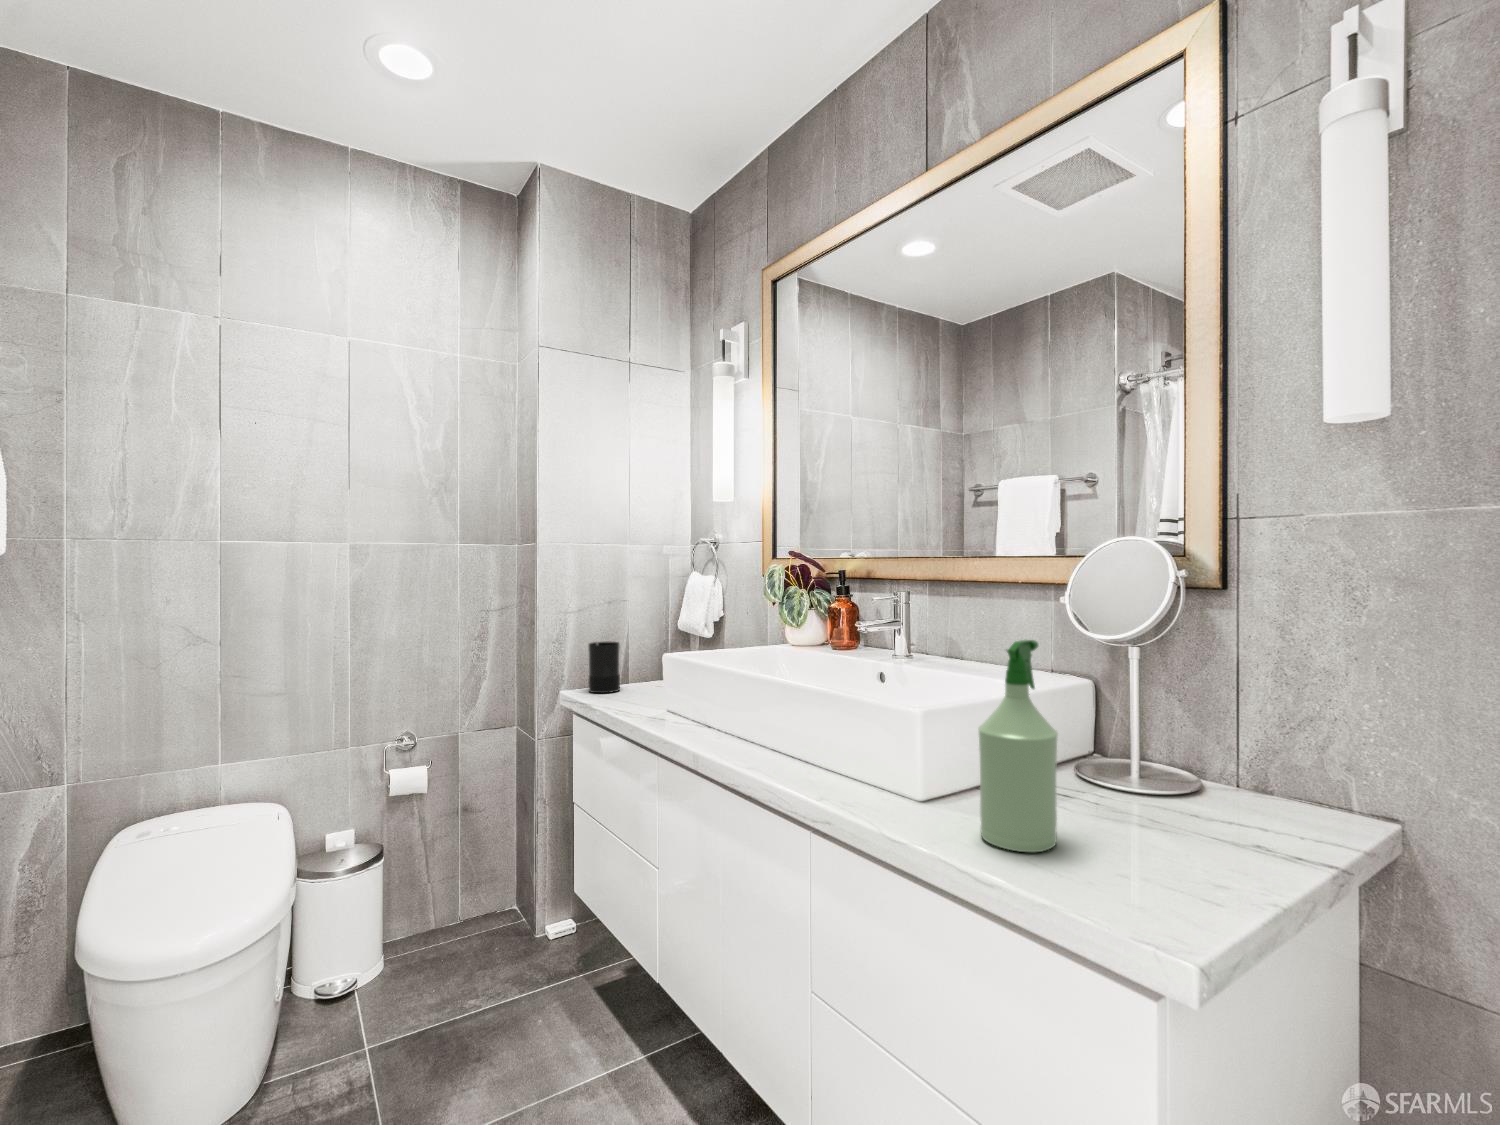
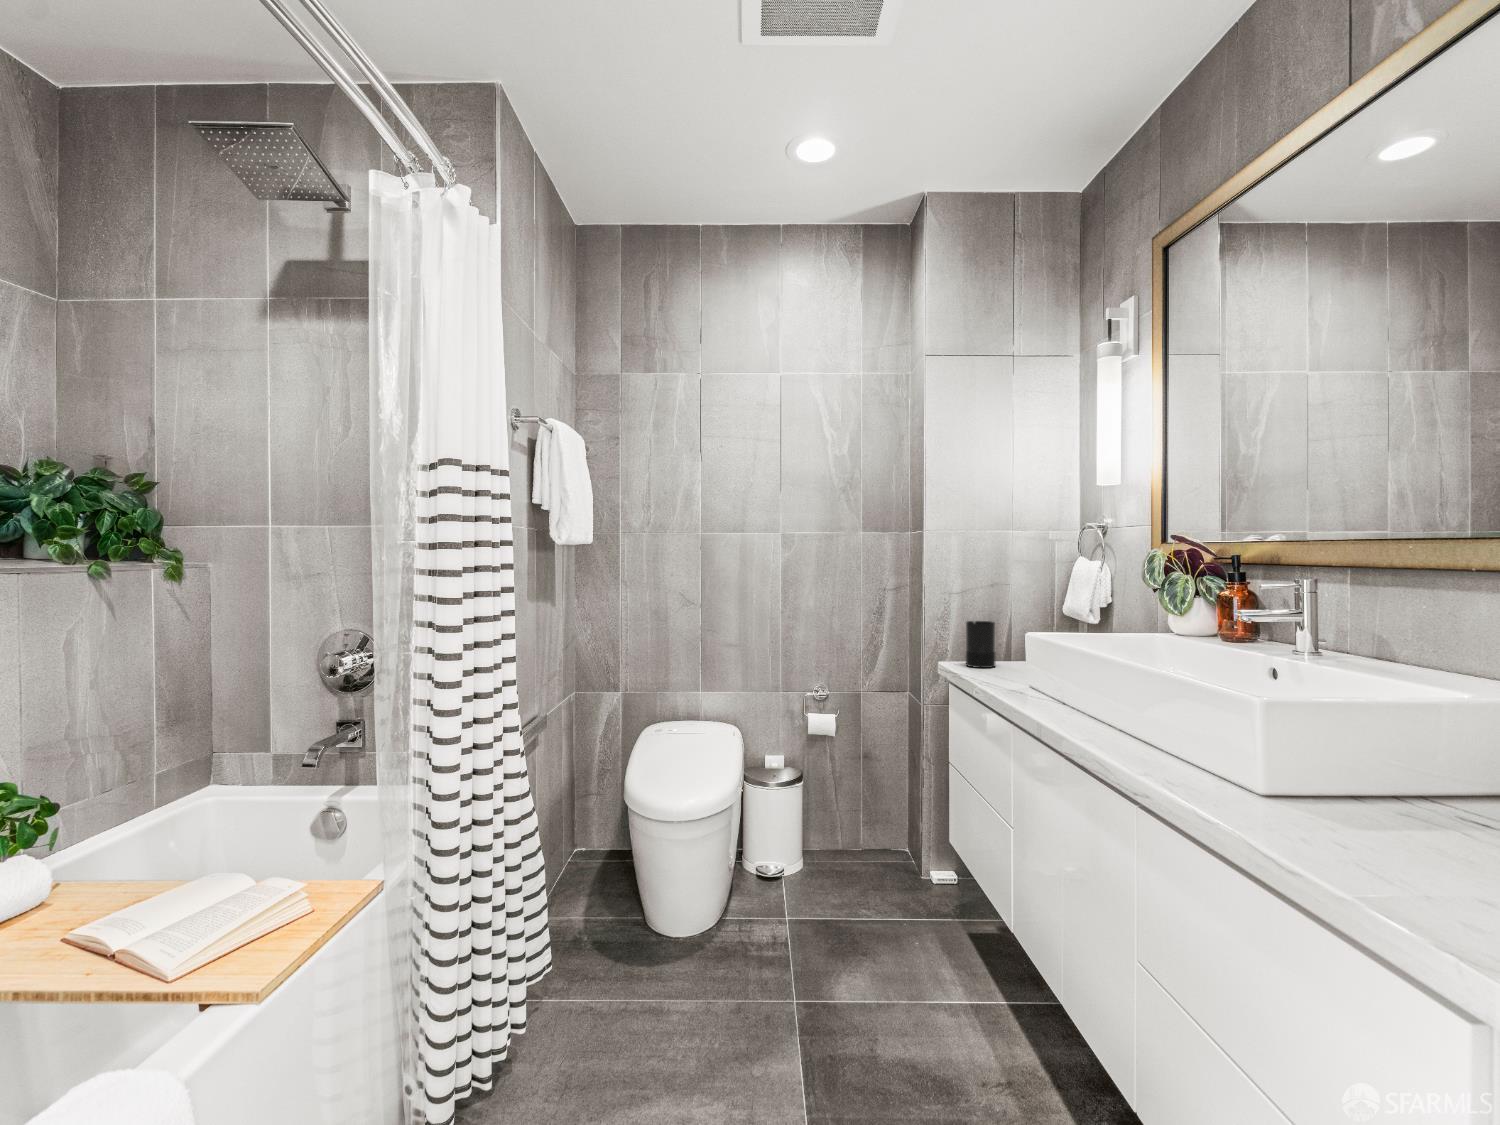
spray bottle: present [978,640,1058,852] -> none [1303,630,1409,858]

